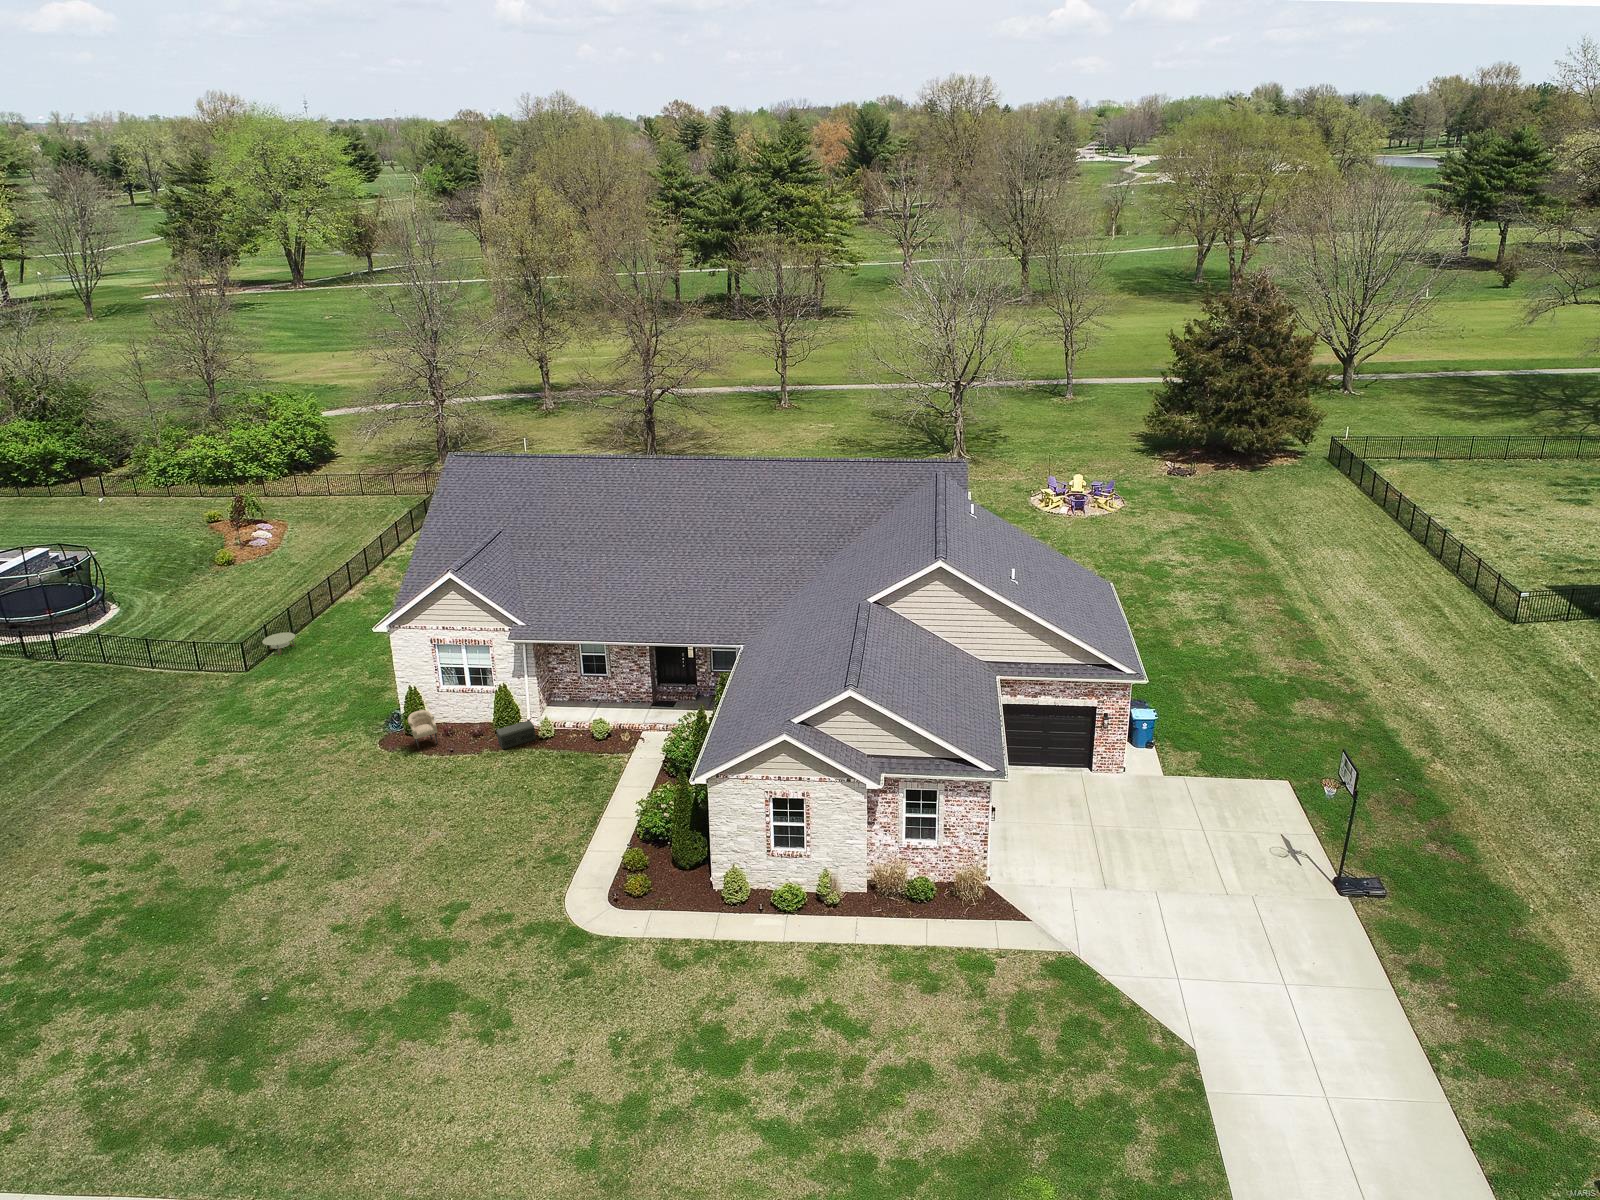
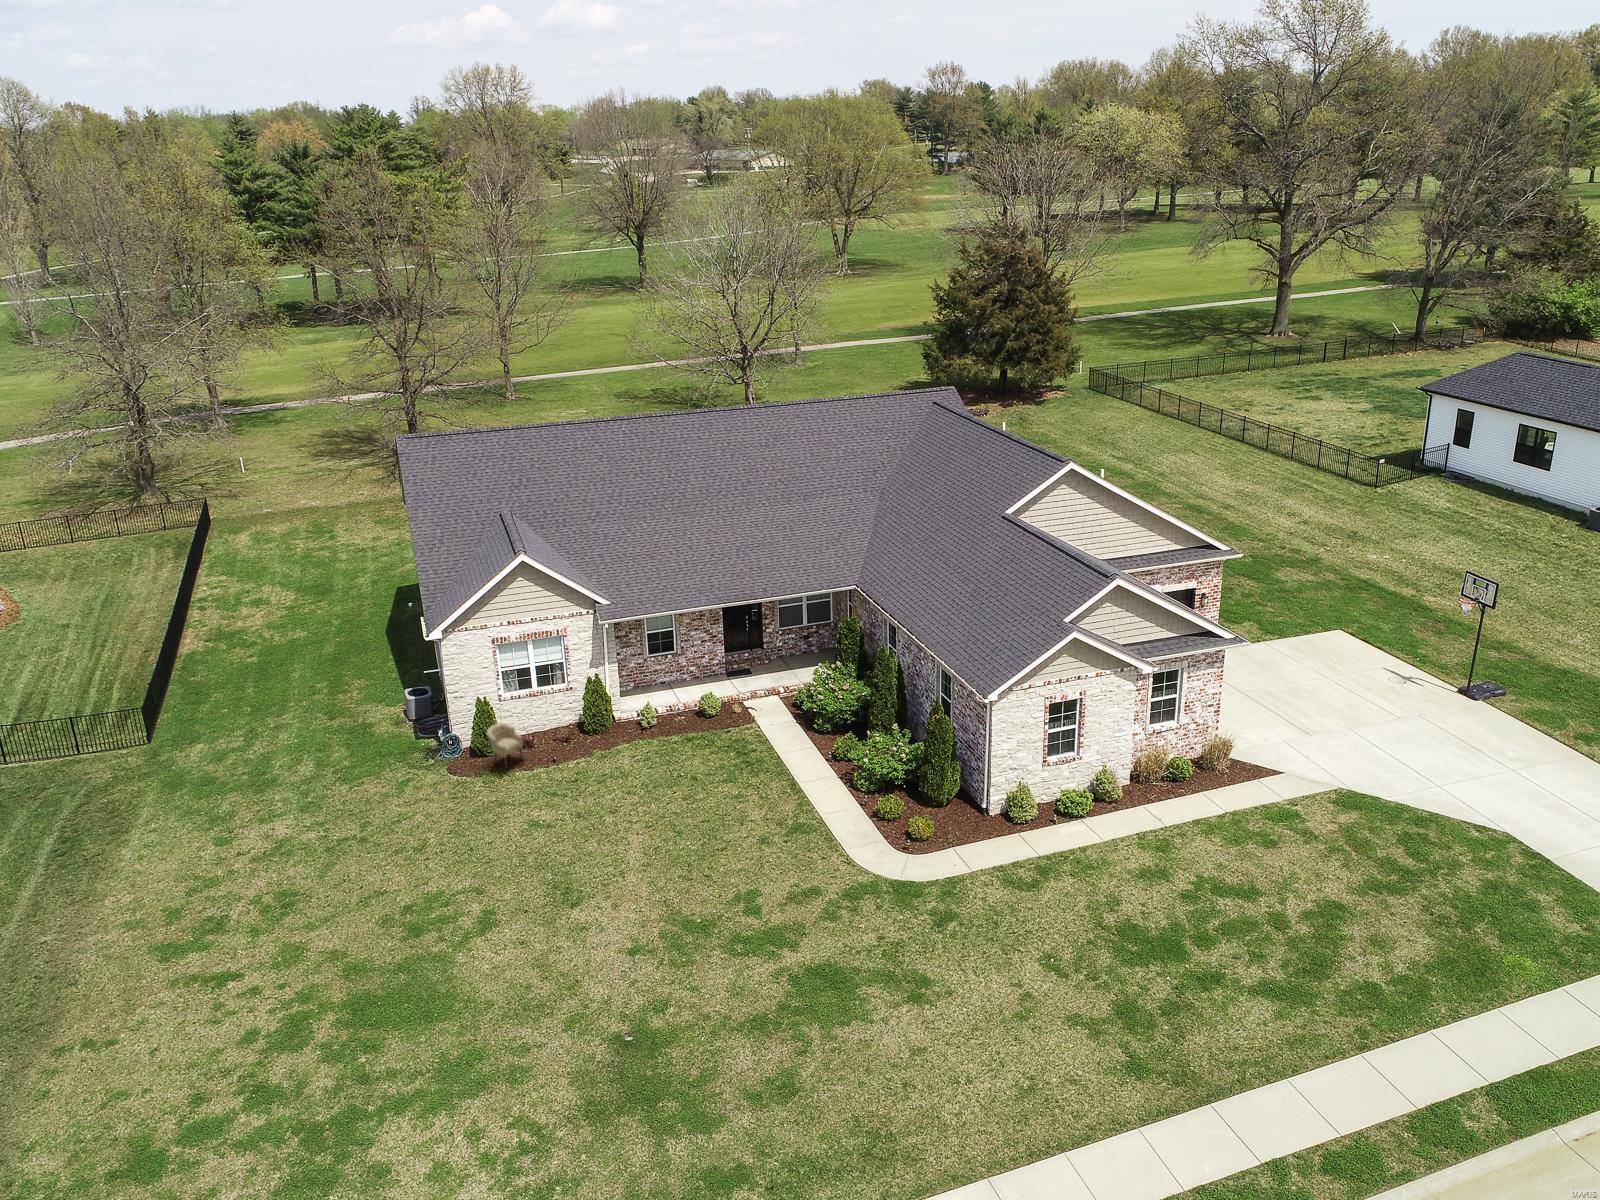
round table: present [262,632,295,655] -> none [159,684,202,713]
storage bench: present [496,721,536,749] -> none [595,712,635,748]

